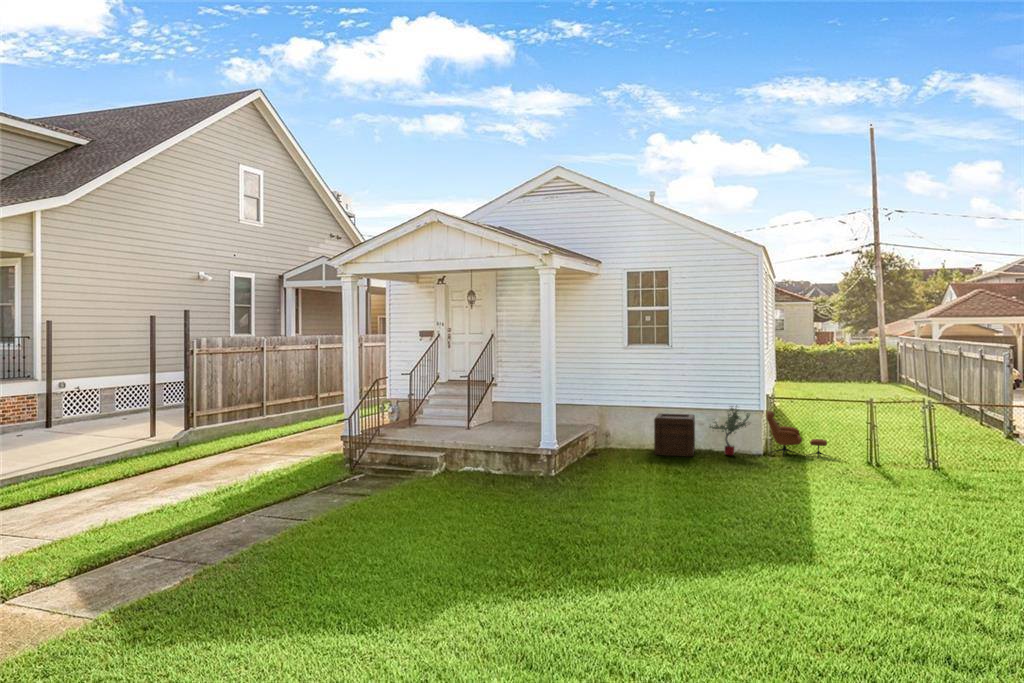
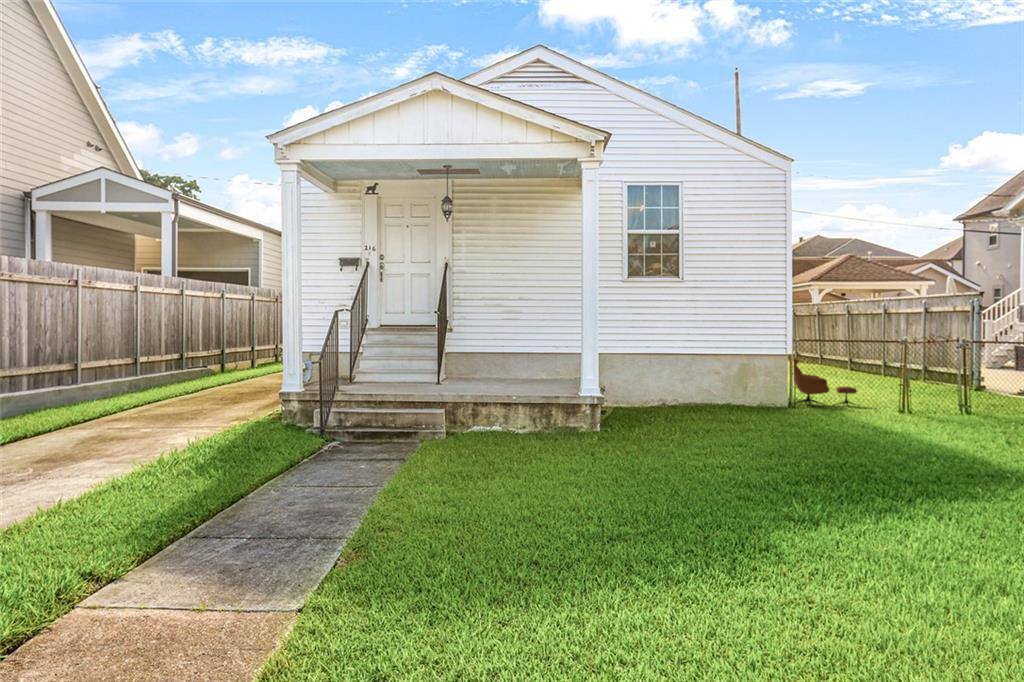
potted tree: present [710,406,750,456] -> none [730,348,781,408]
wooden crate: present [654,413,695,457] -> none [666,361,722,410]

